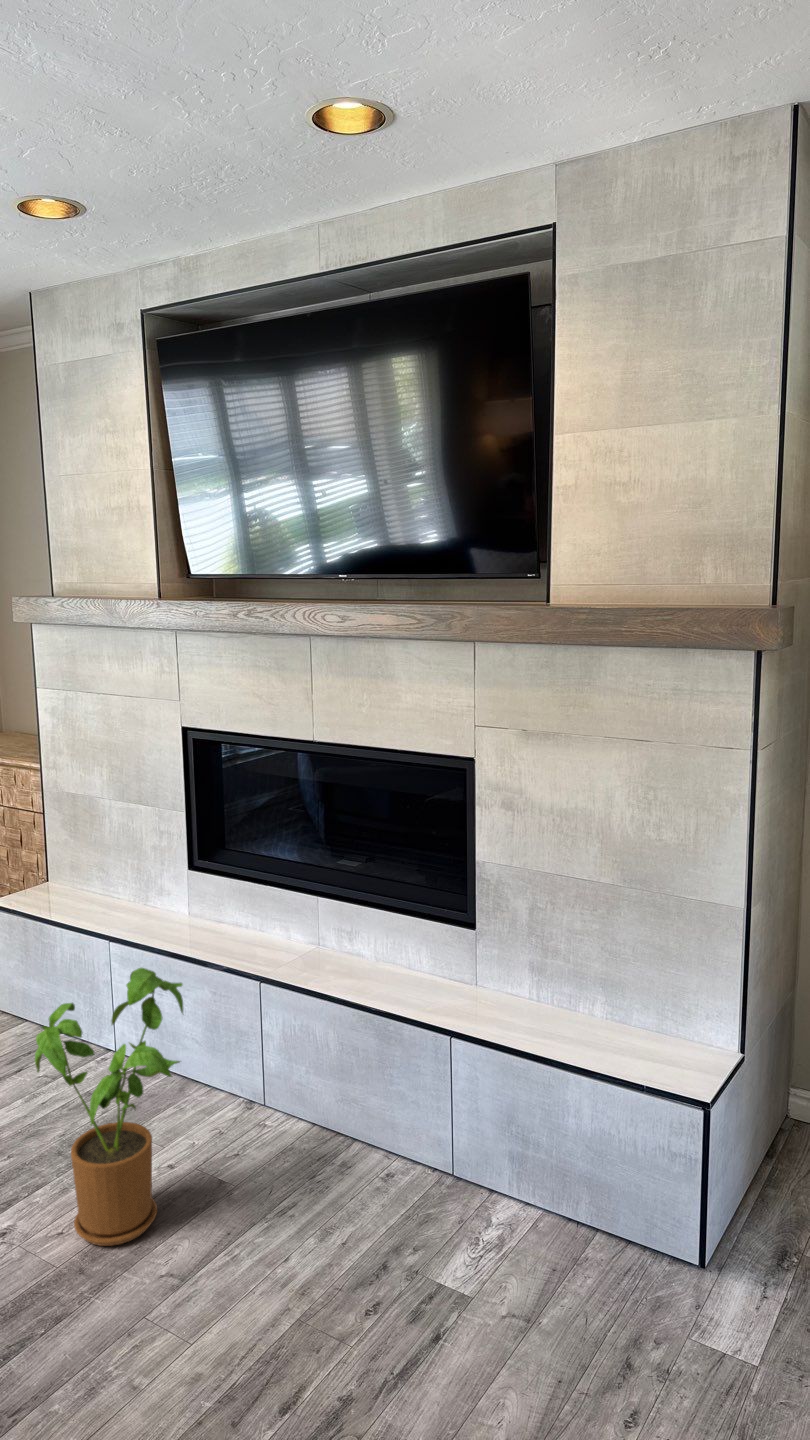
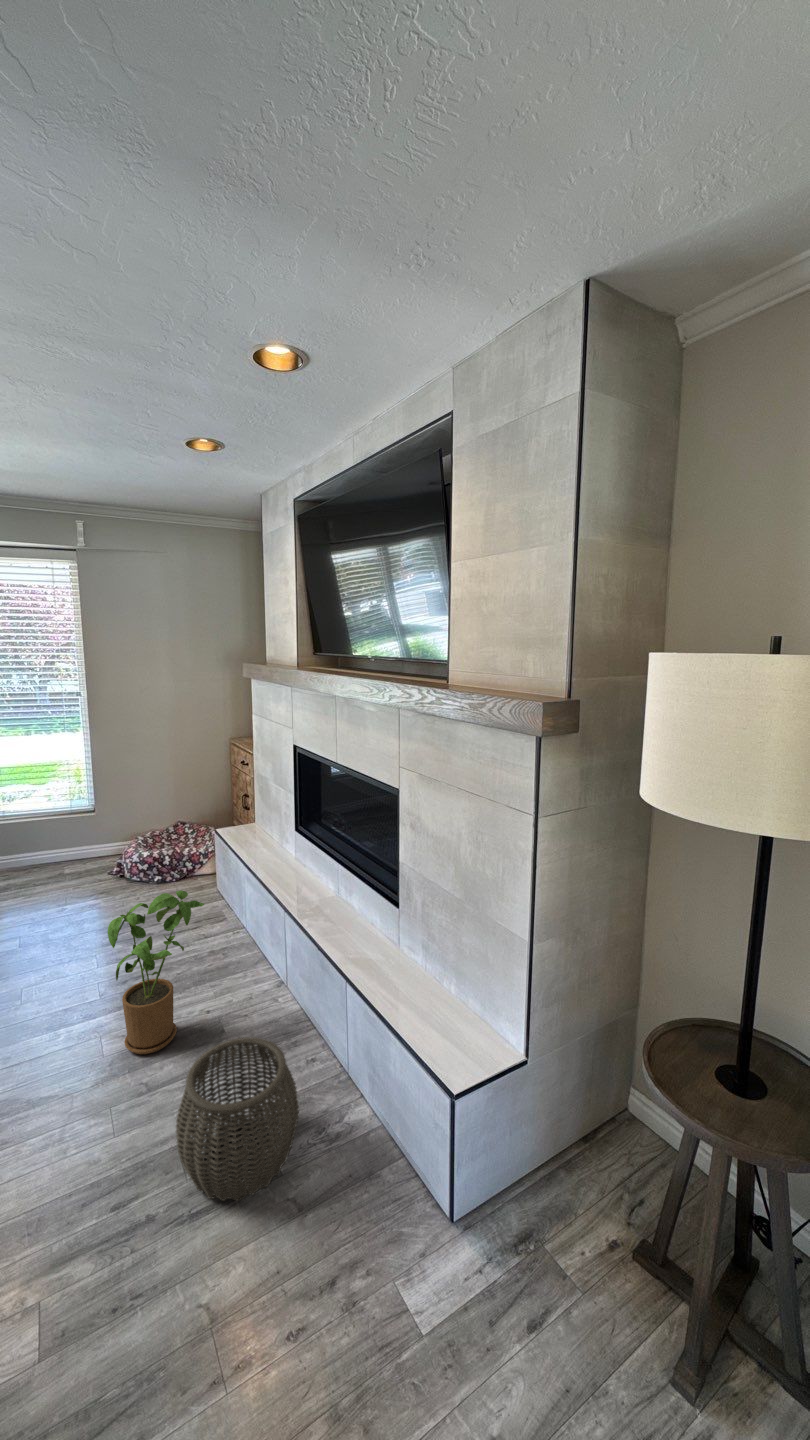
woven basket: none [316,1132,487,1351] -> present [176,1037,299,1201]

